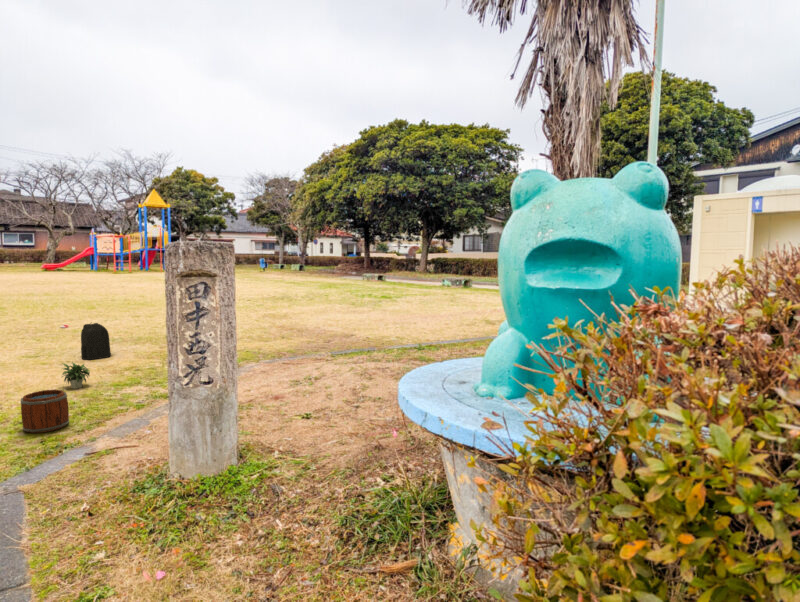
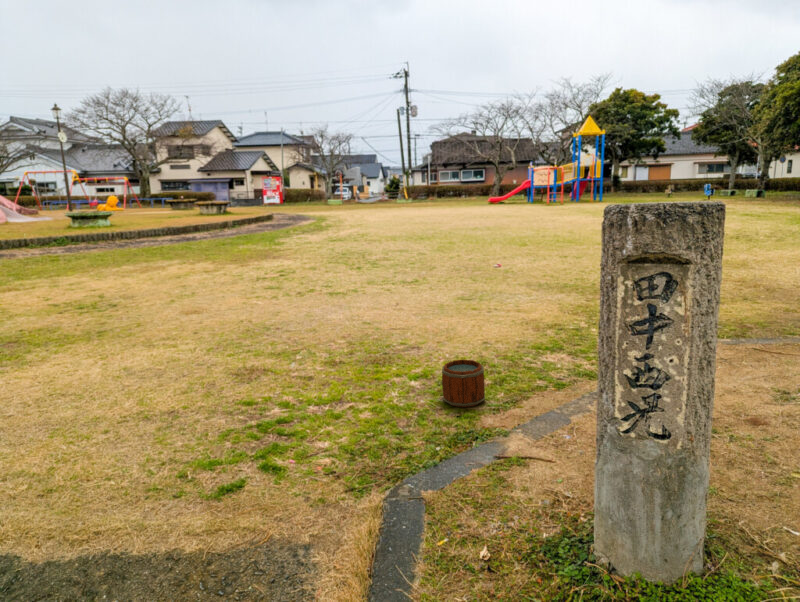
backpack: present [81,323,111,360] -> none [507,272,535,312]
potted plant: present [62,362,90,389] -> none [485,320,512,350]

